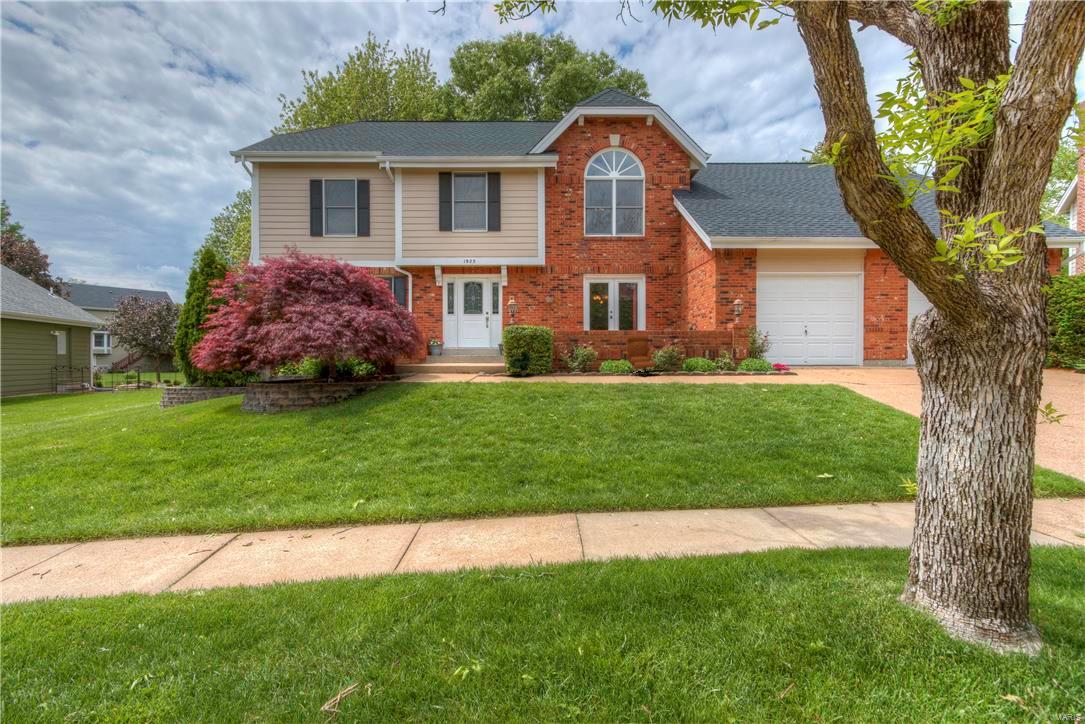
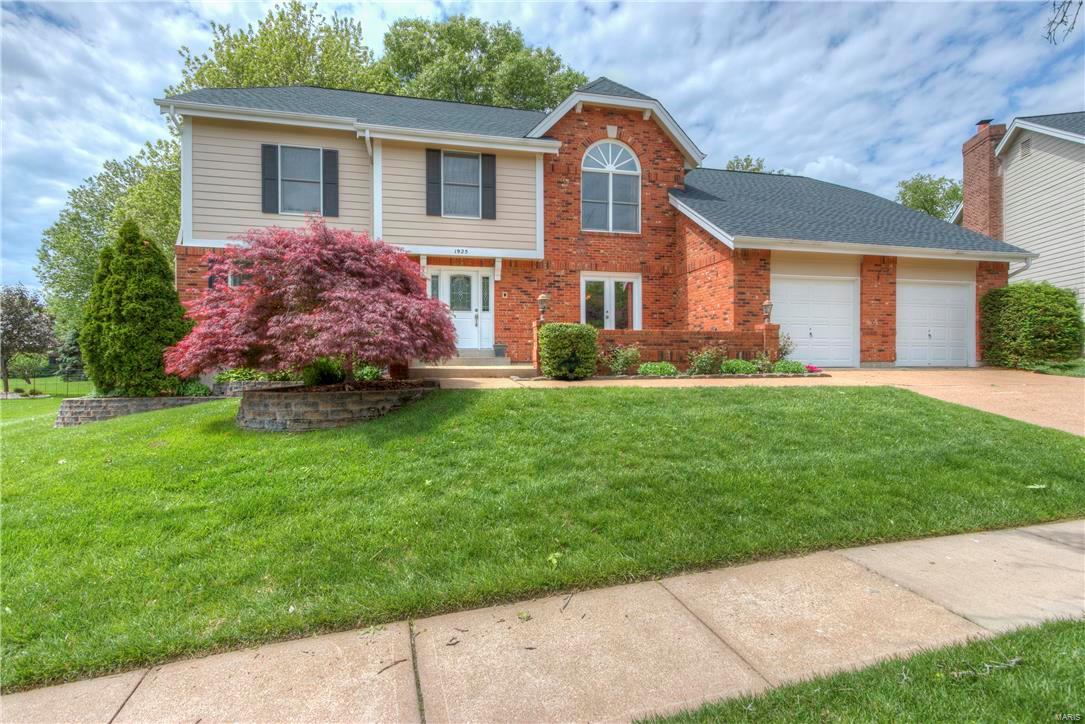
lounge chair: present [623,334,655,376] -> none [663,334,706,379]

